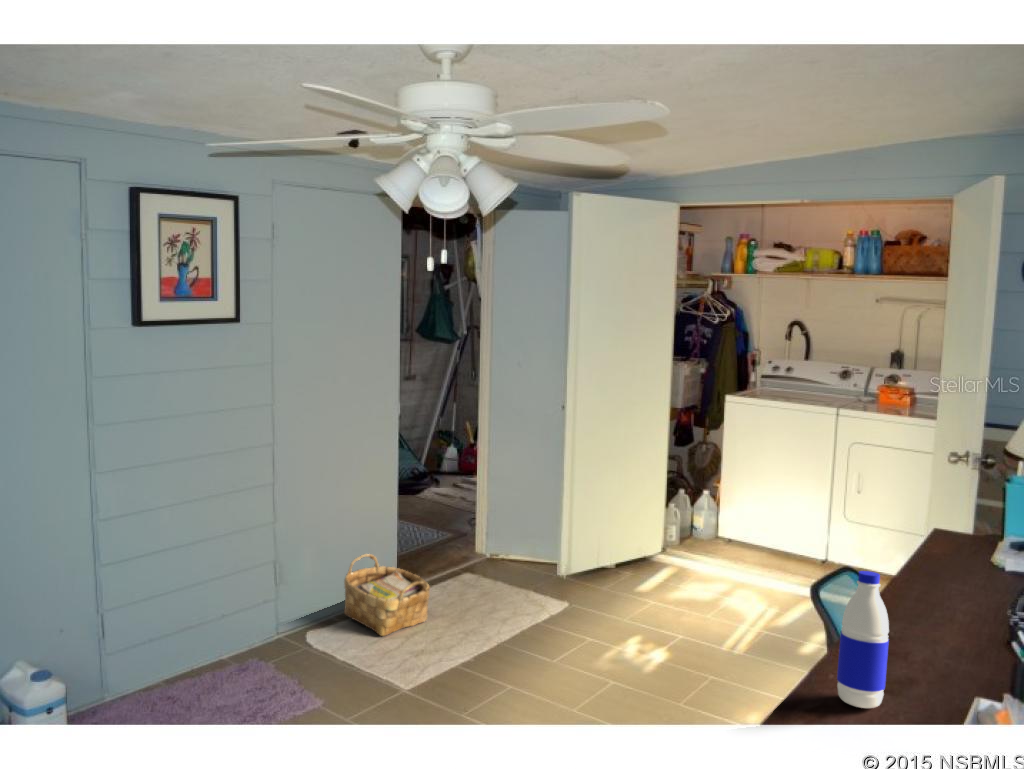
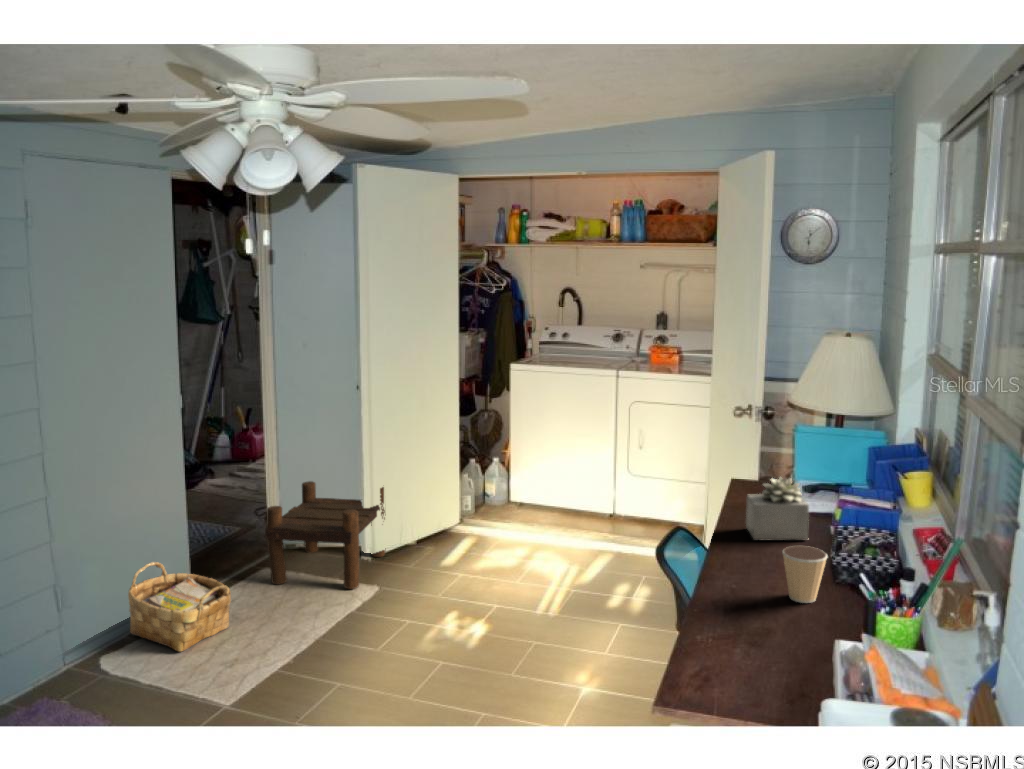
stool: none [468,496,584,602] -> present [265,481,385,589]
succulent plant: none [922,526,990,597] -> present [746,477,809,540]
water bottle: present [837,571,889,708] -> none [724,533,772,668]
coffee cup: none [931,596,982,658] -> present [782,546,827,603]

